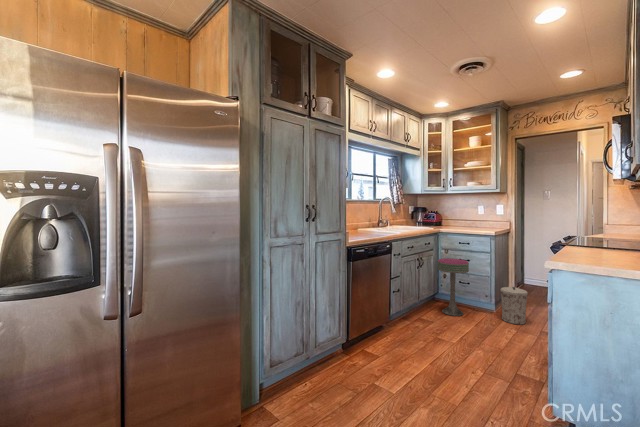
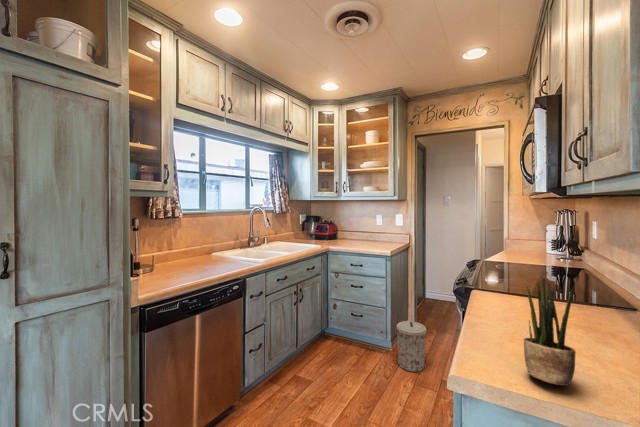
potted plant: none [588,214,616,262] -> present [524,278,576,386]
bar stool: present [437,258,469,316] -> none [322,286,360,365]

